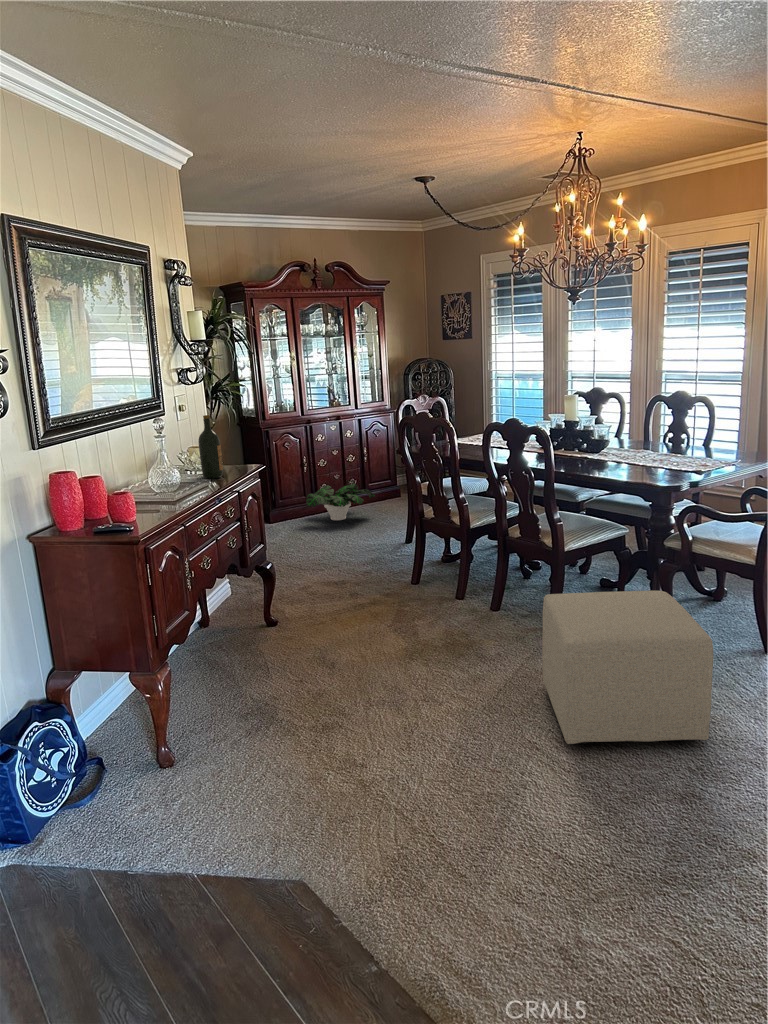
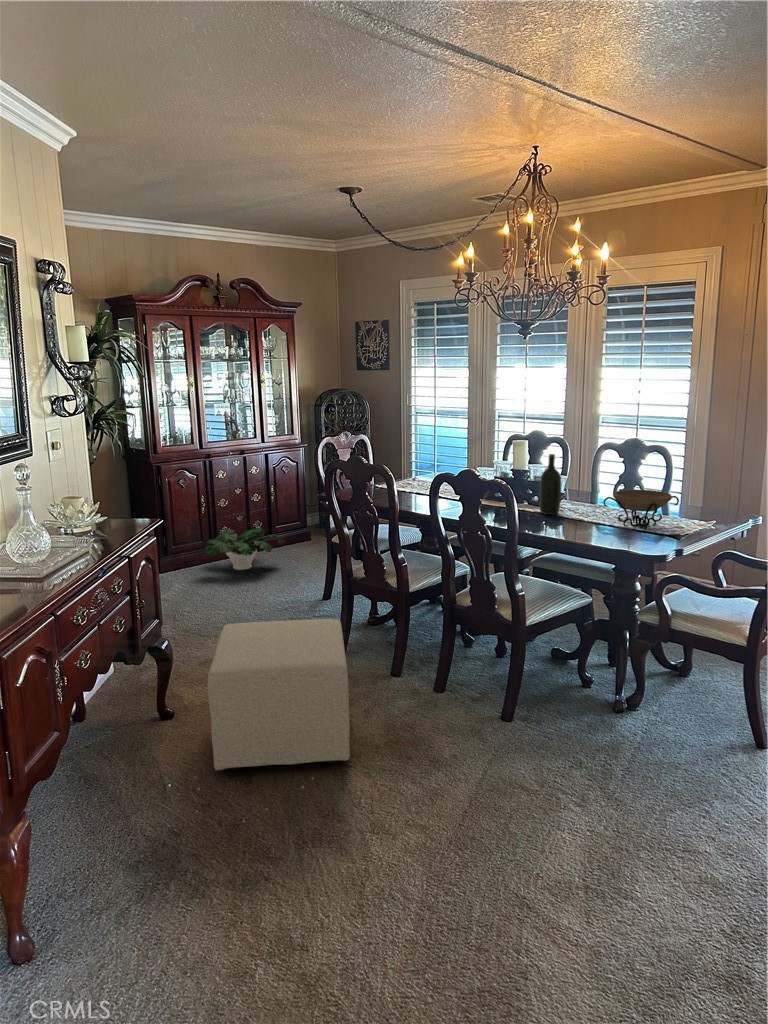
wine bottle: present [198,415,223,479] -> present [540,454,561,515]
decorative bowl: none [638,434,709,469] -> present [603,490,679,529]
ottoman: present [542,591,713,744] -> present [208,619,350,770]

